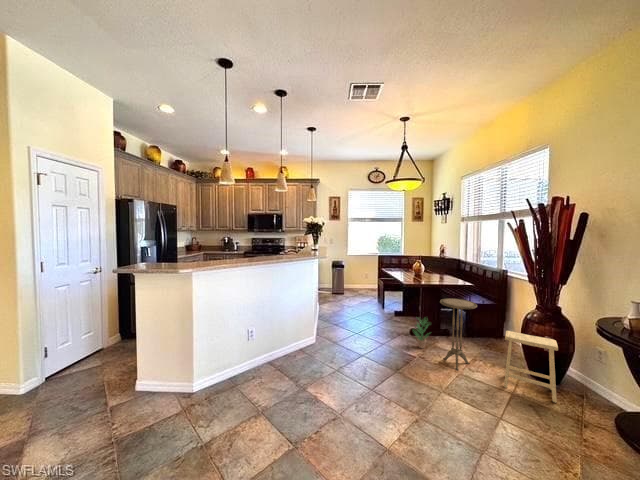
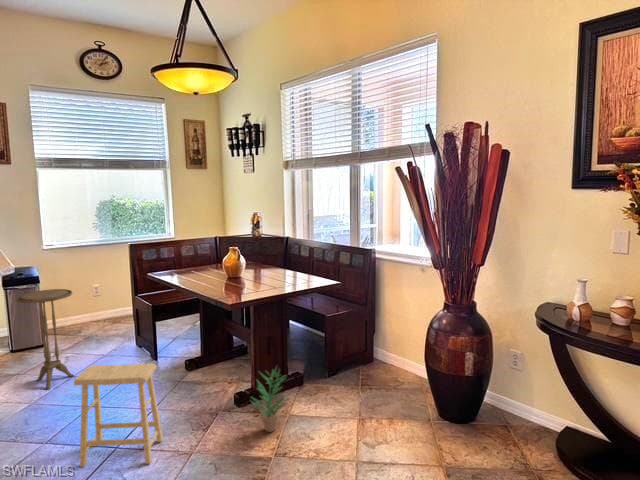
side table: present [440,298,477,370] -> present [16,289,74,390]
footstool: present [504,331,558,403] -> present [74,363,163,467]

